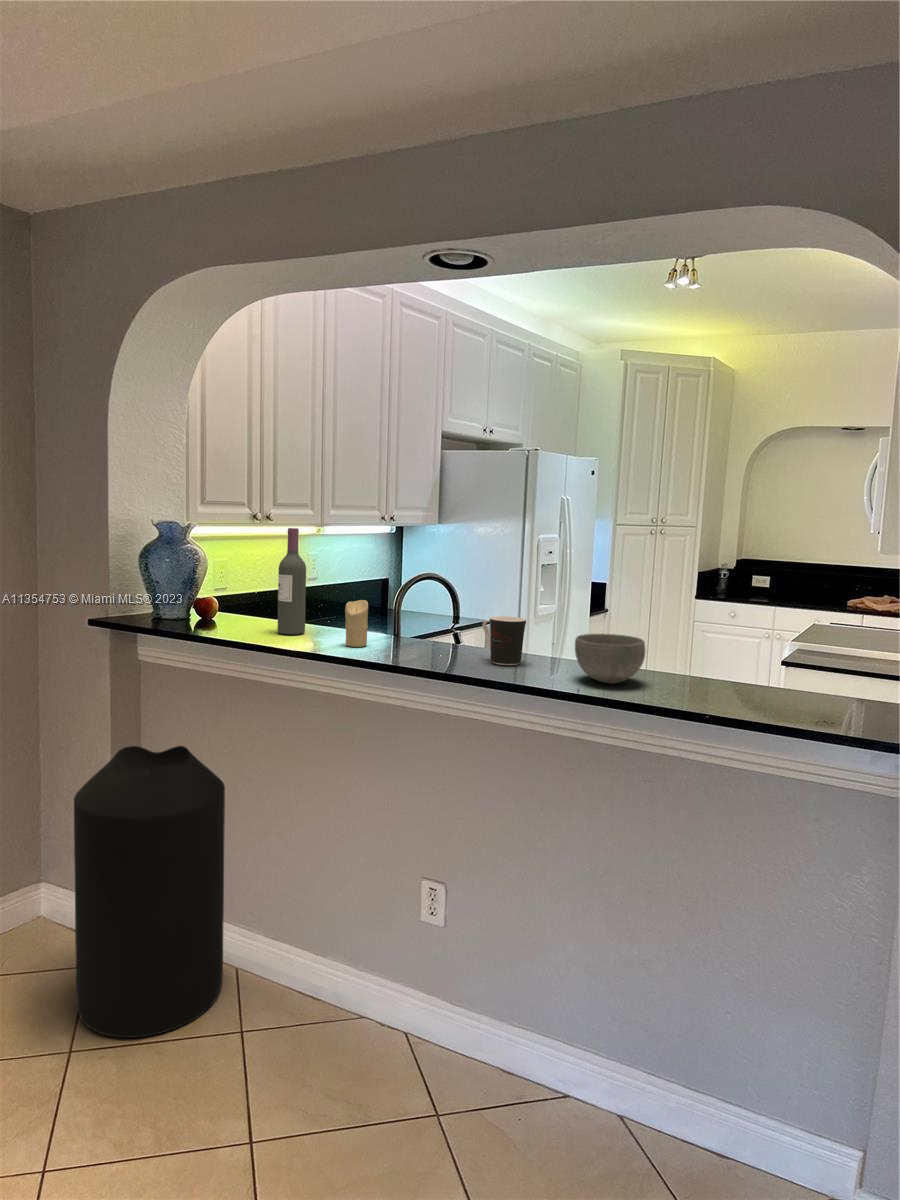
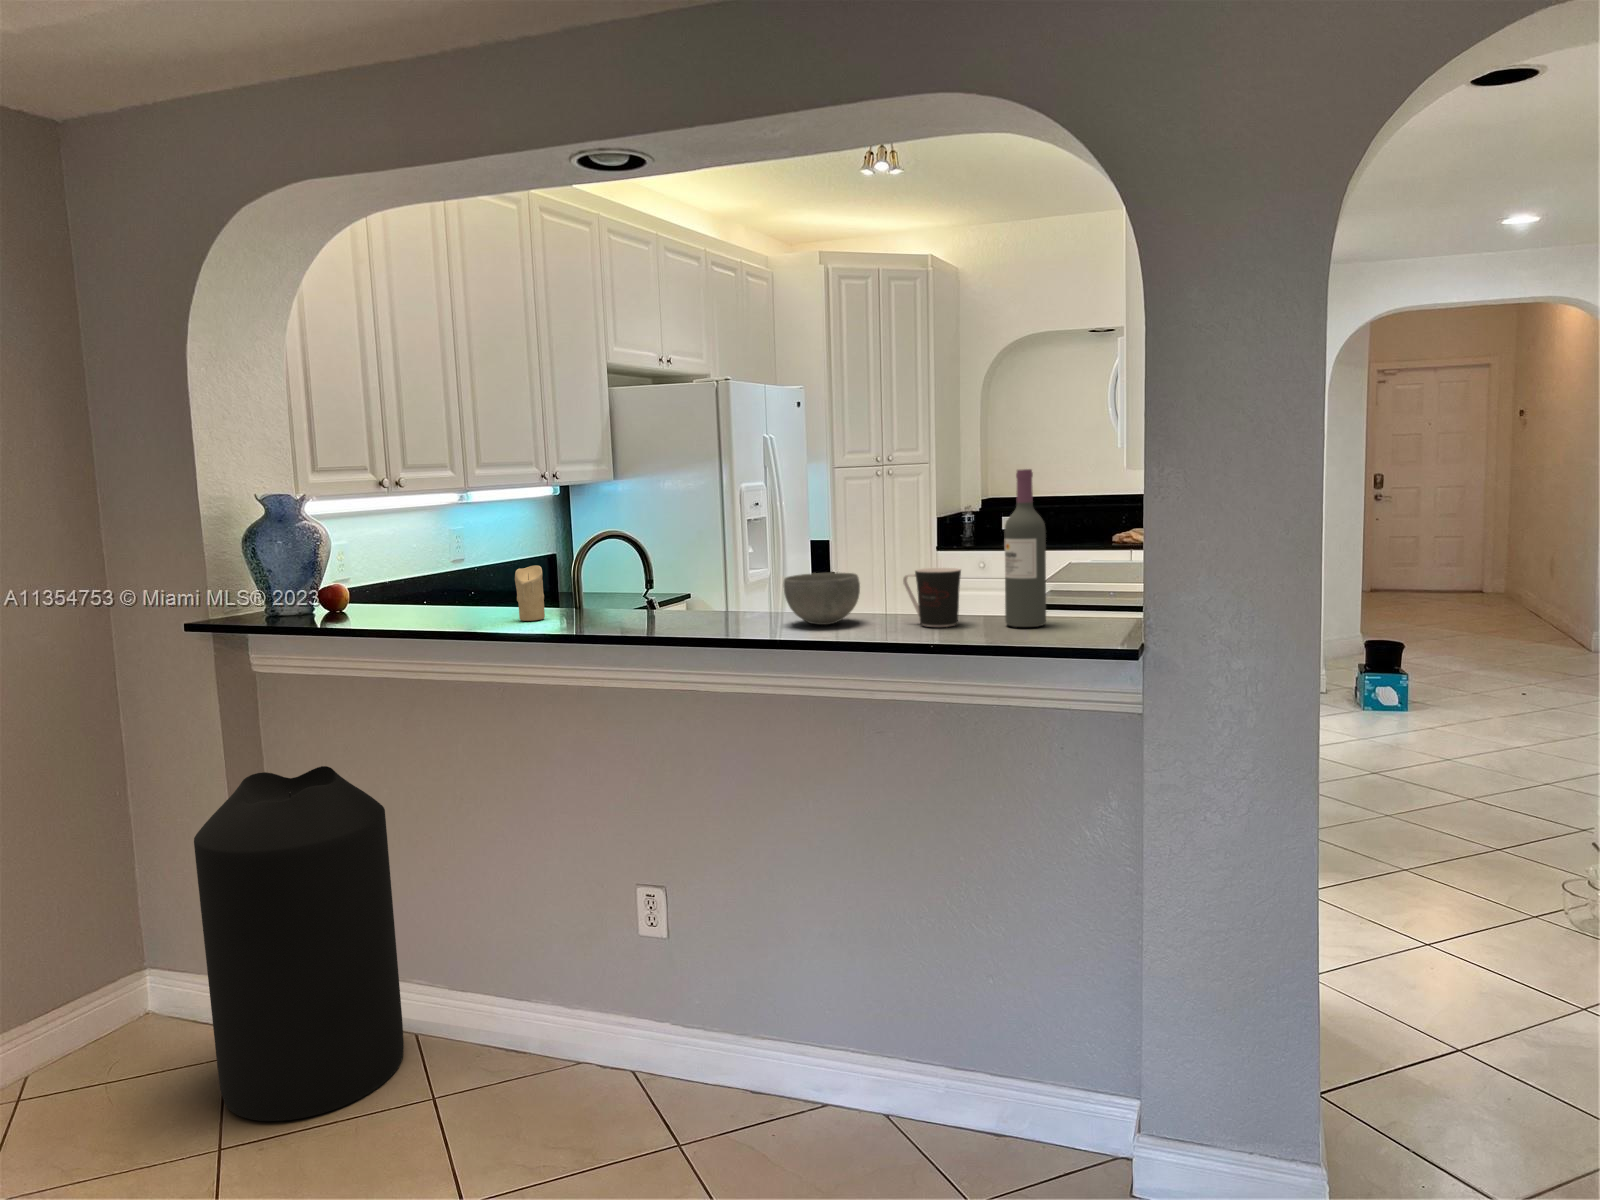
wine bottle: present [278,528,306,635] -> present [1004,469,1046,627]
coffee cup: present [483,616,526,665] -> present [903,568,961,627]

